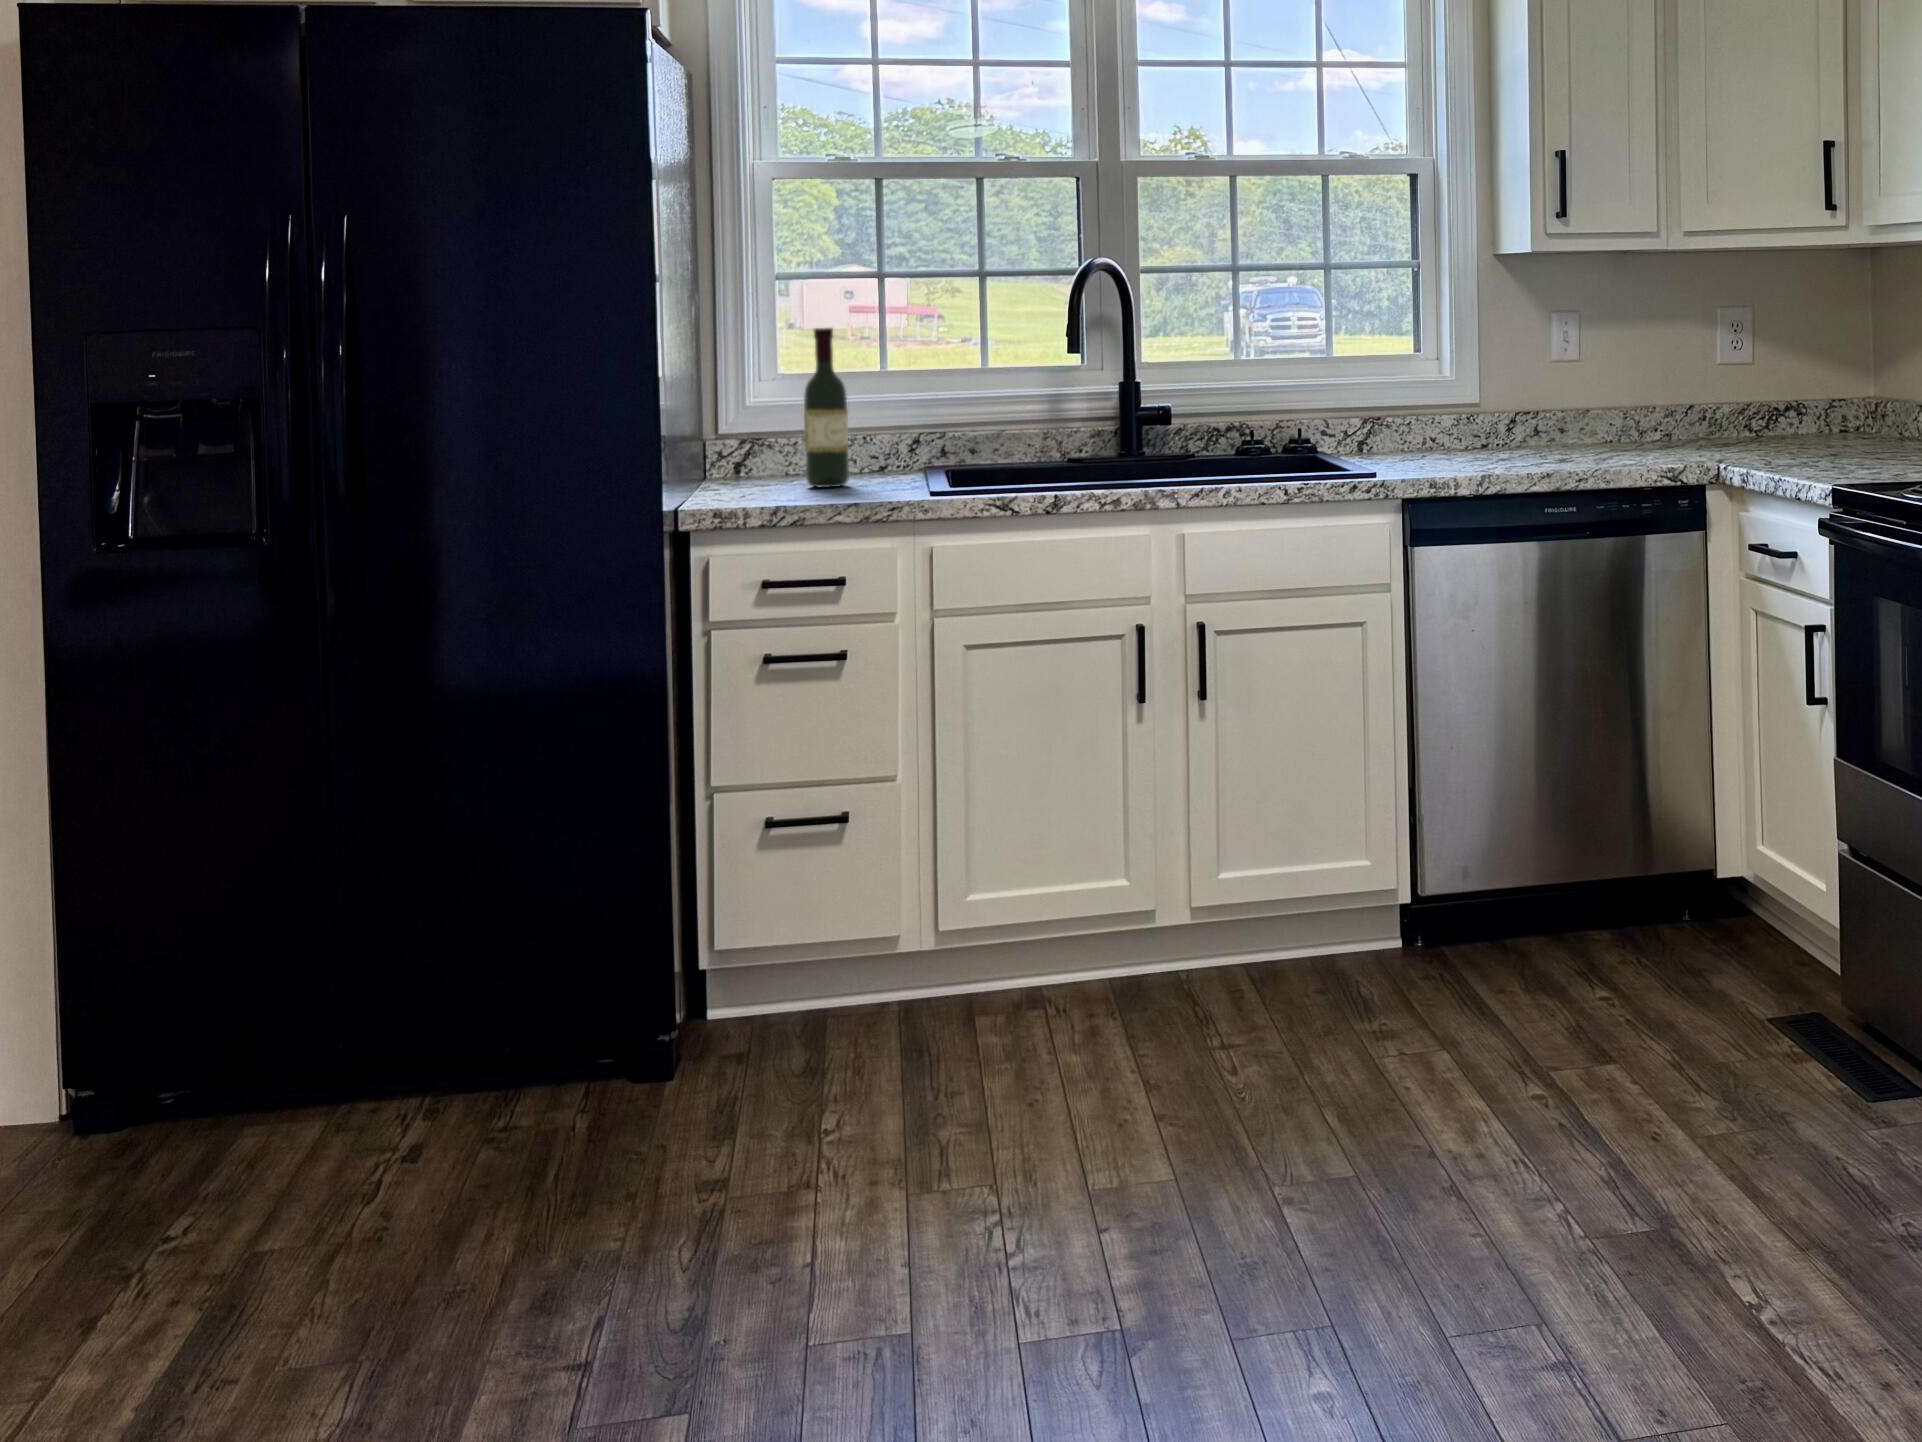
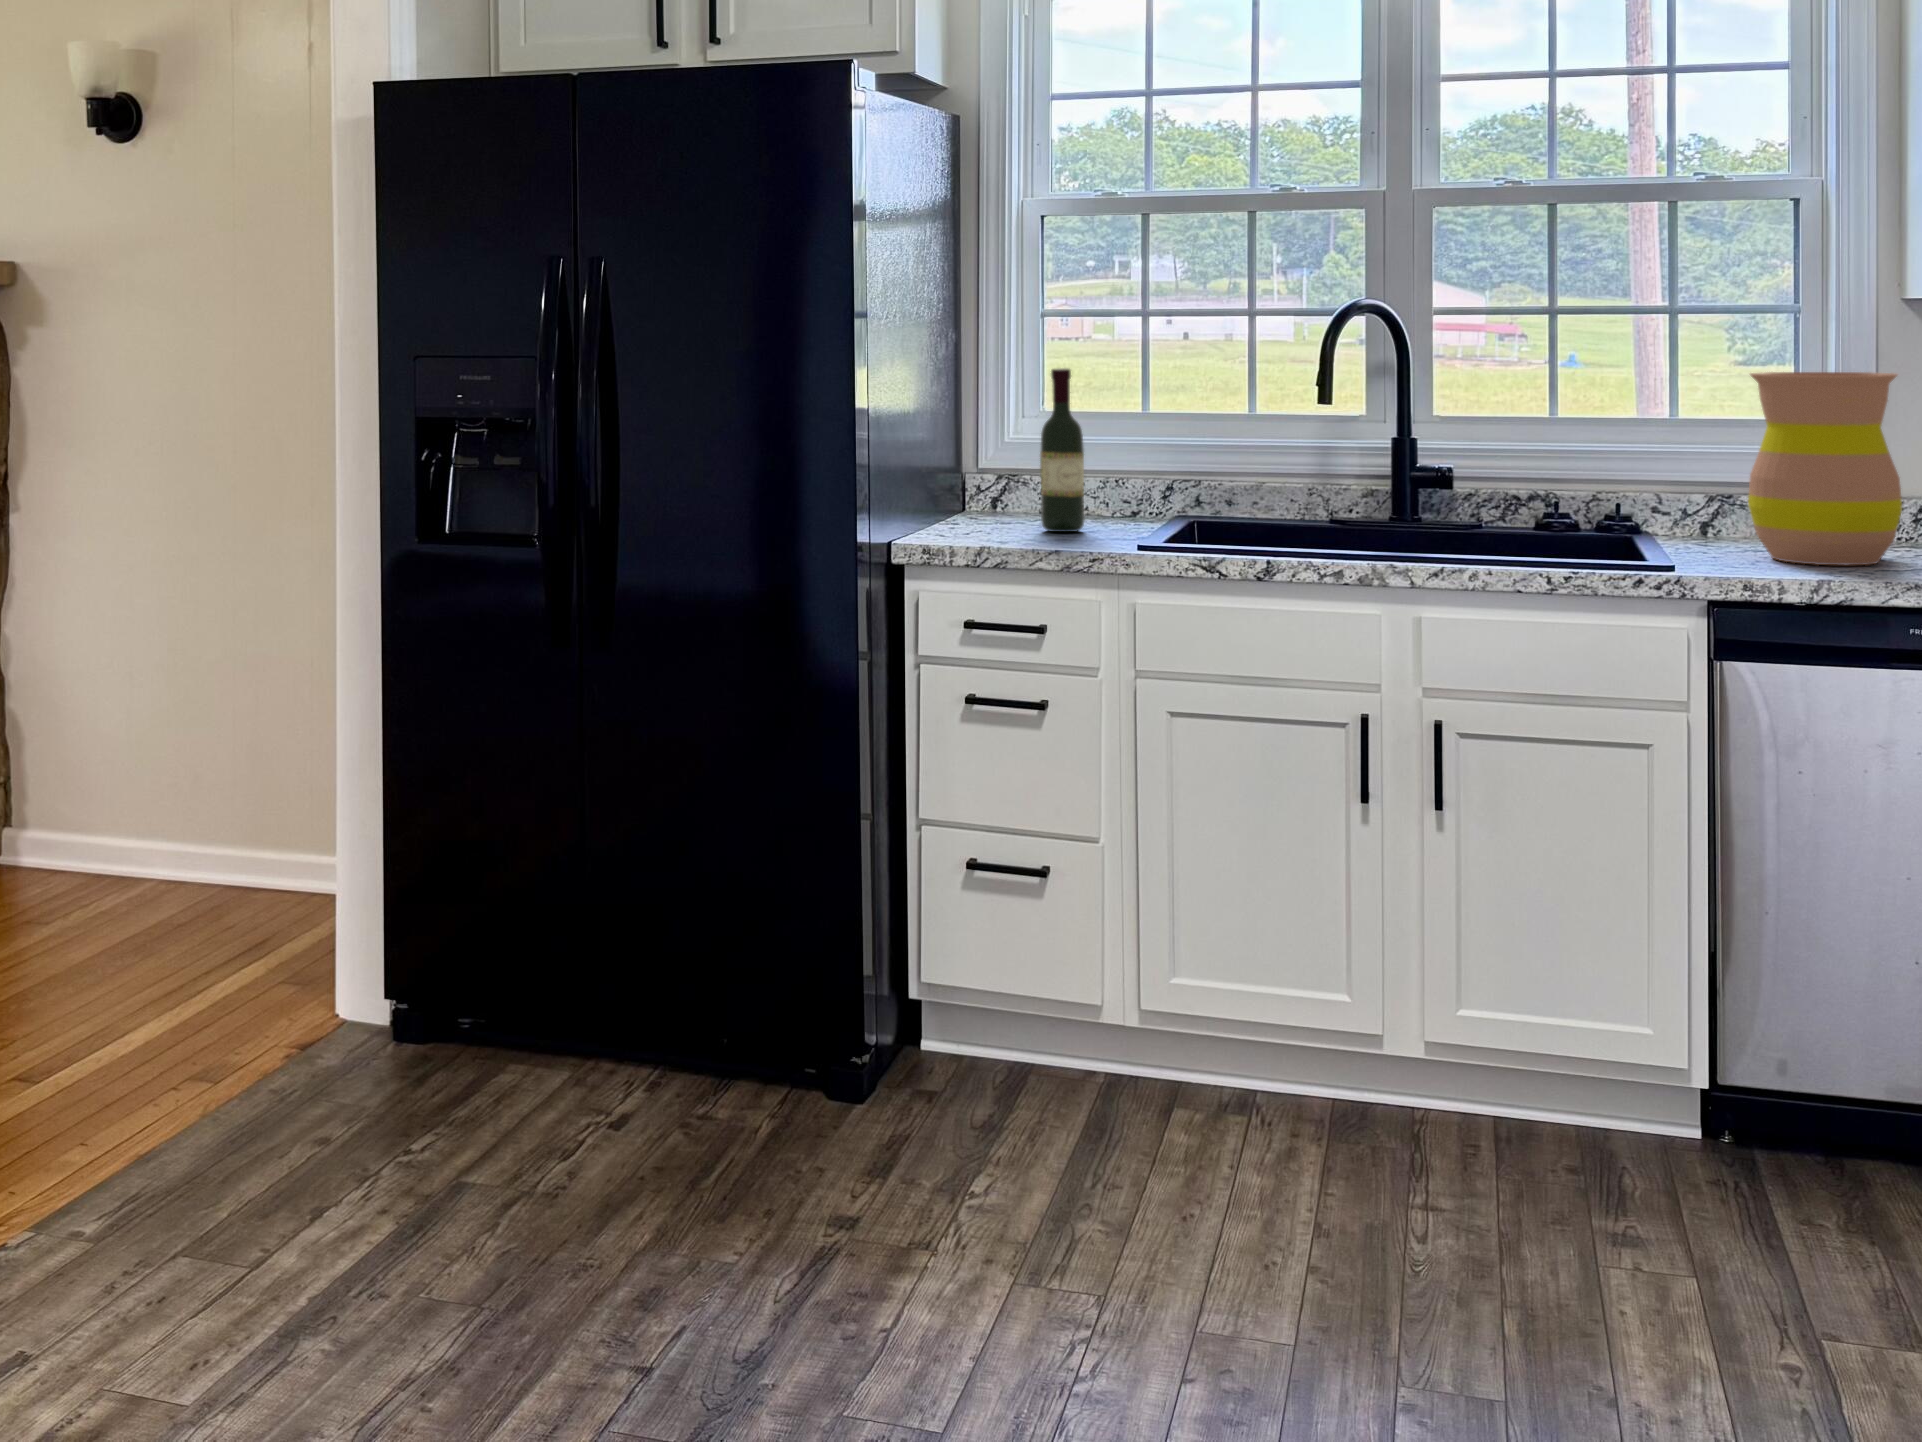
vase: none [1411,313,1522,468] -> present [1748,372,1902,565]

